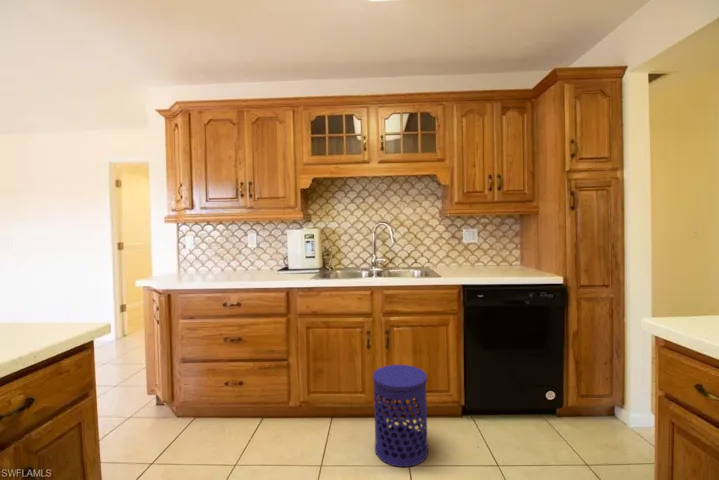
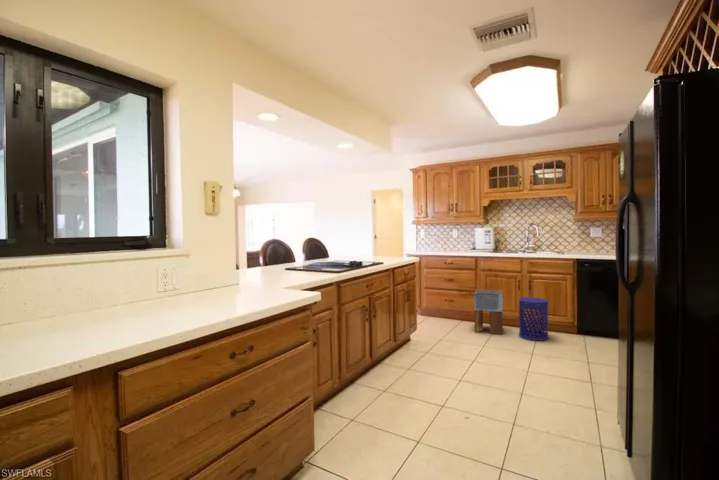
stool: none [284,354,345,463] -> present [474,289,503,334]

